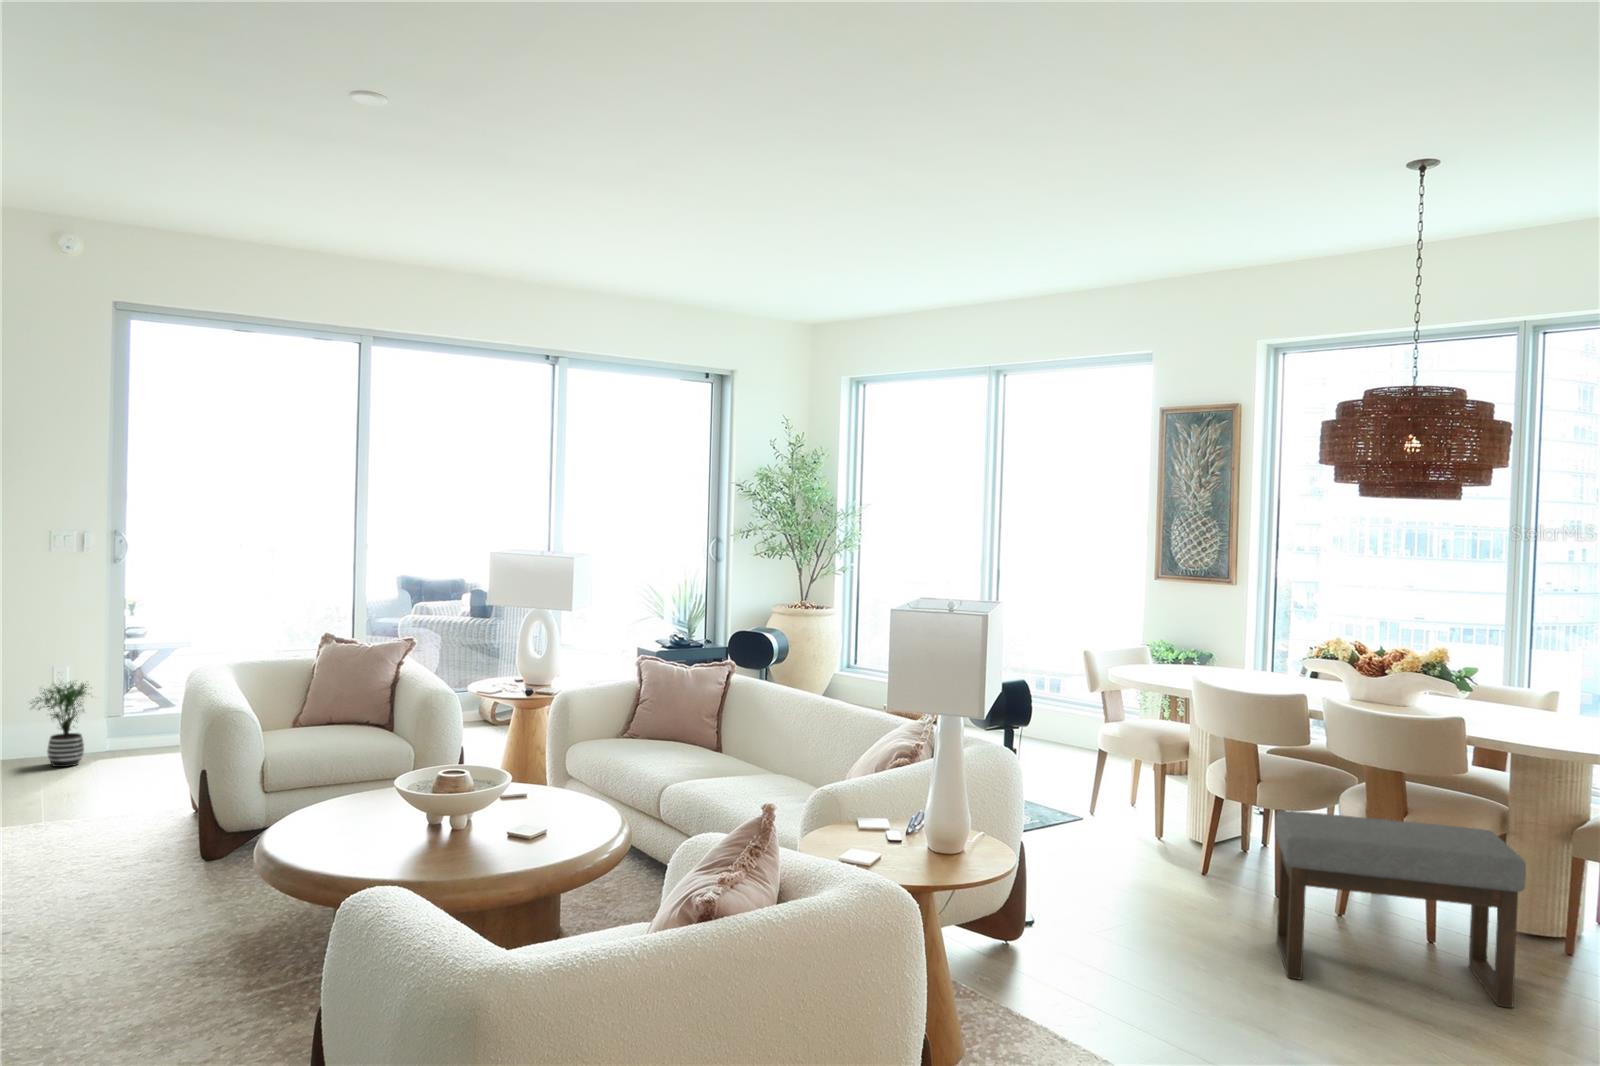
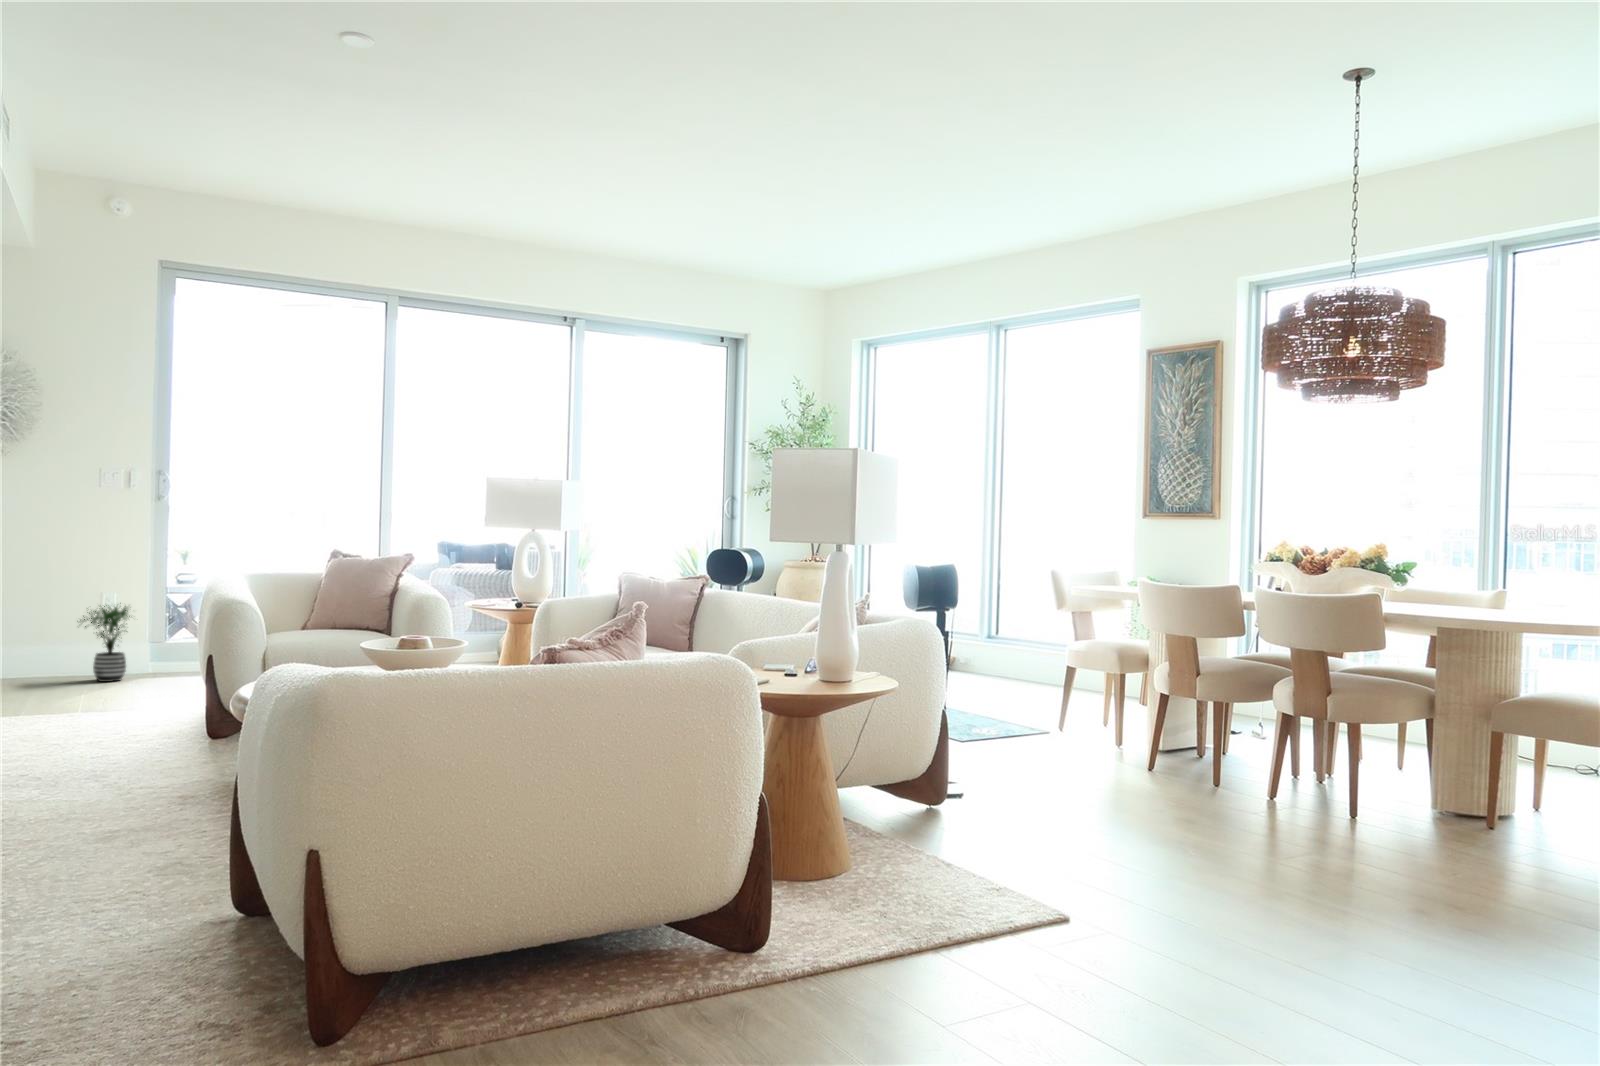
ottoman: present [1275,811,1526,1008] -> none [1192,686,1422,862]

